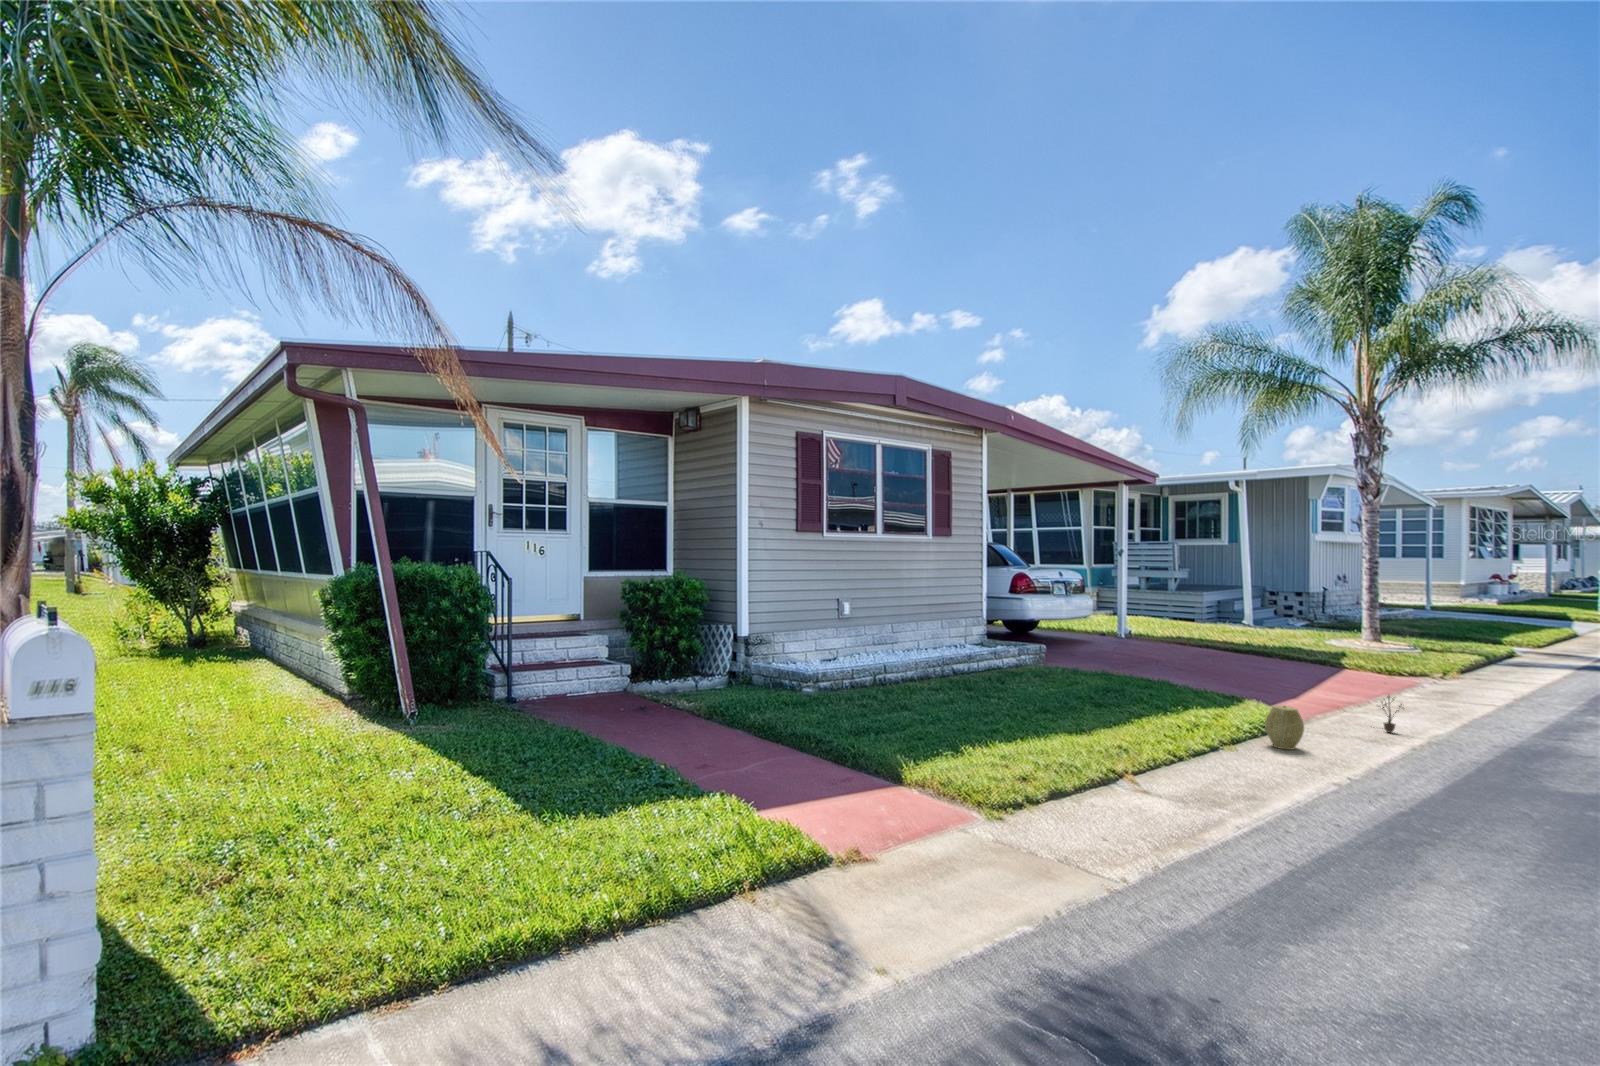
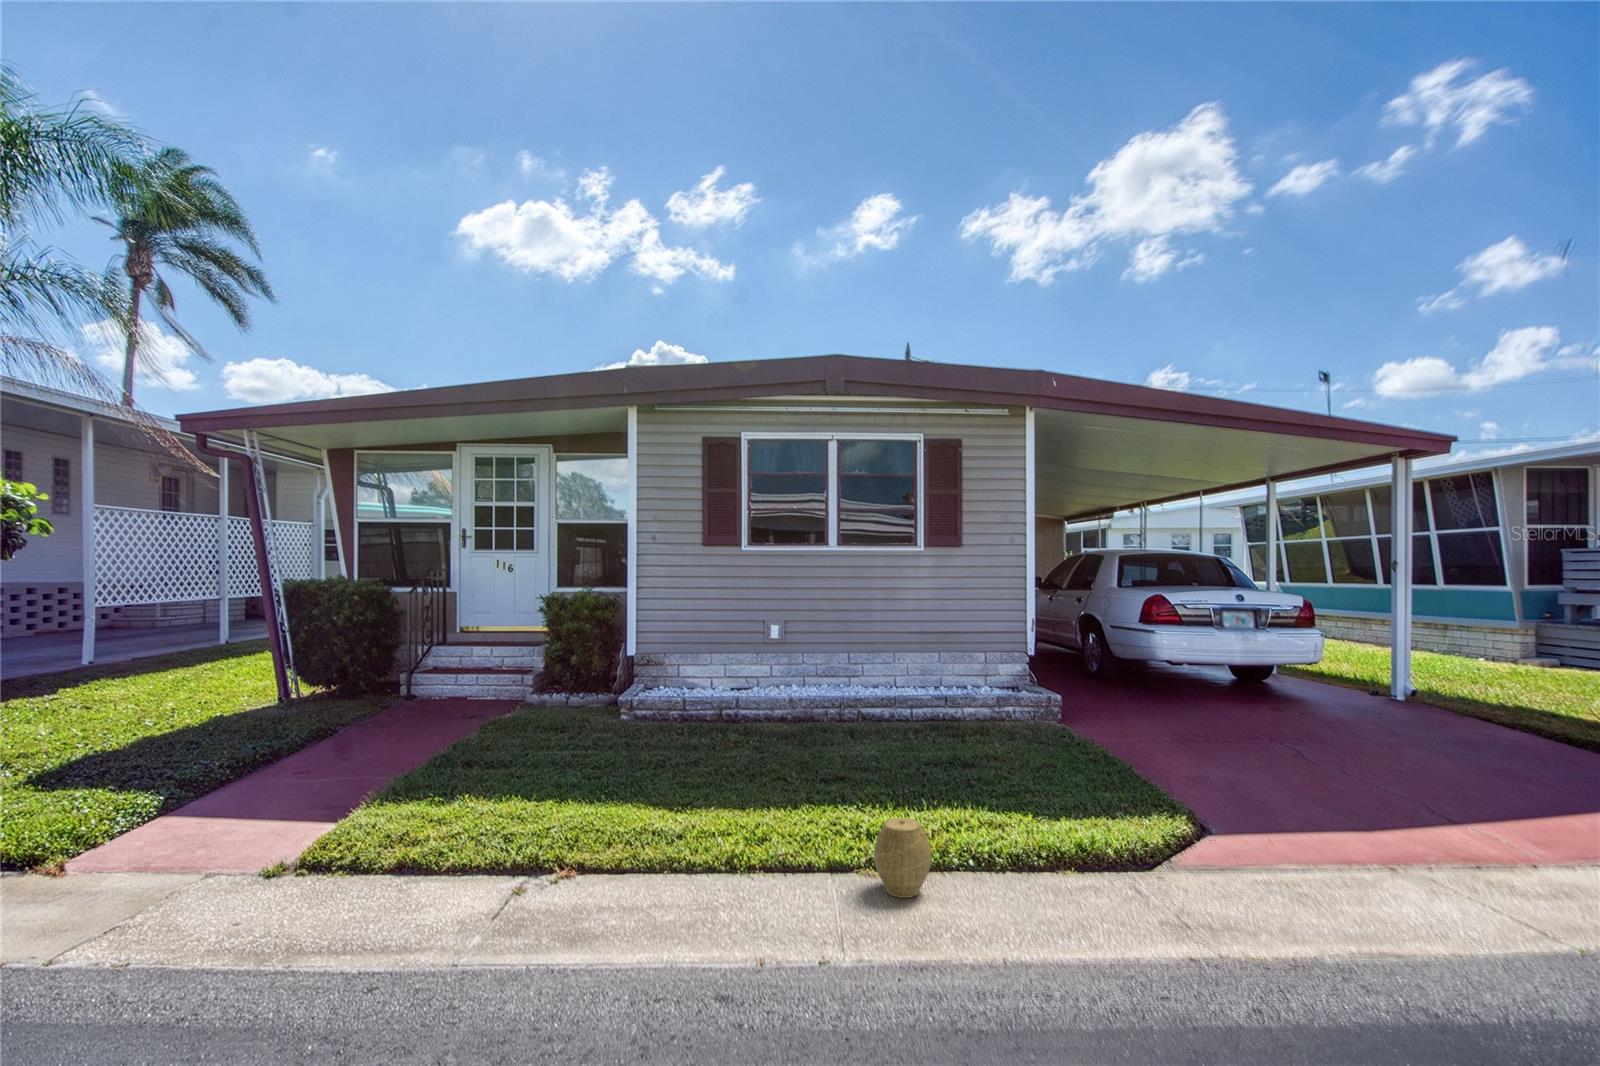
decorative plant: present [1379,697,1402,733] -> none [1221,845,1256,925]

